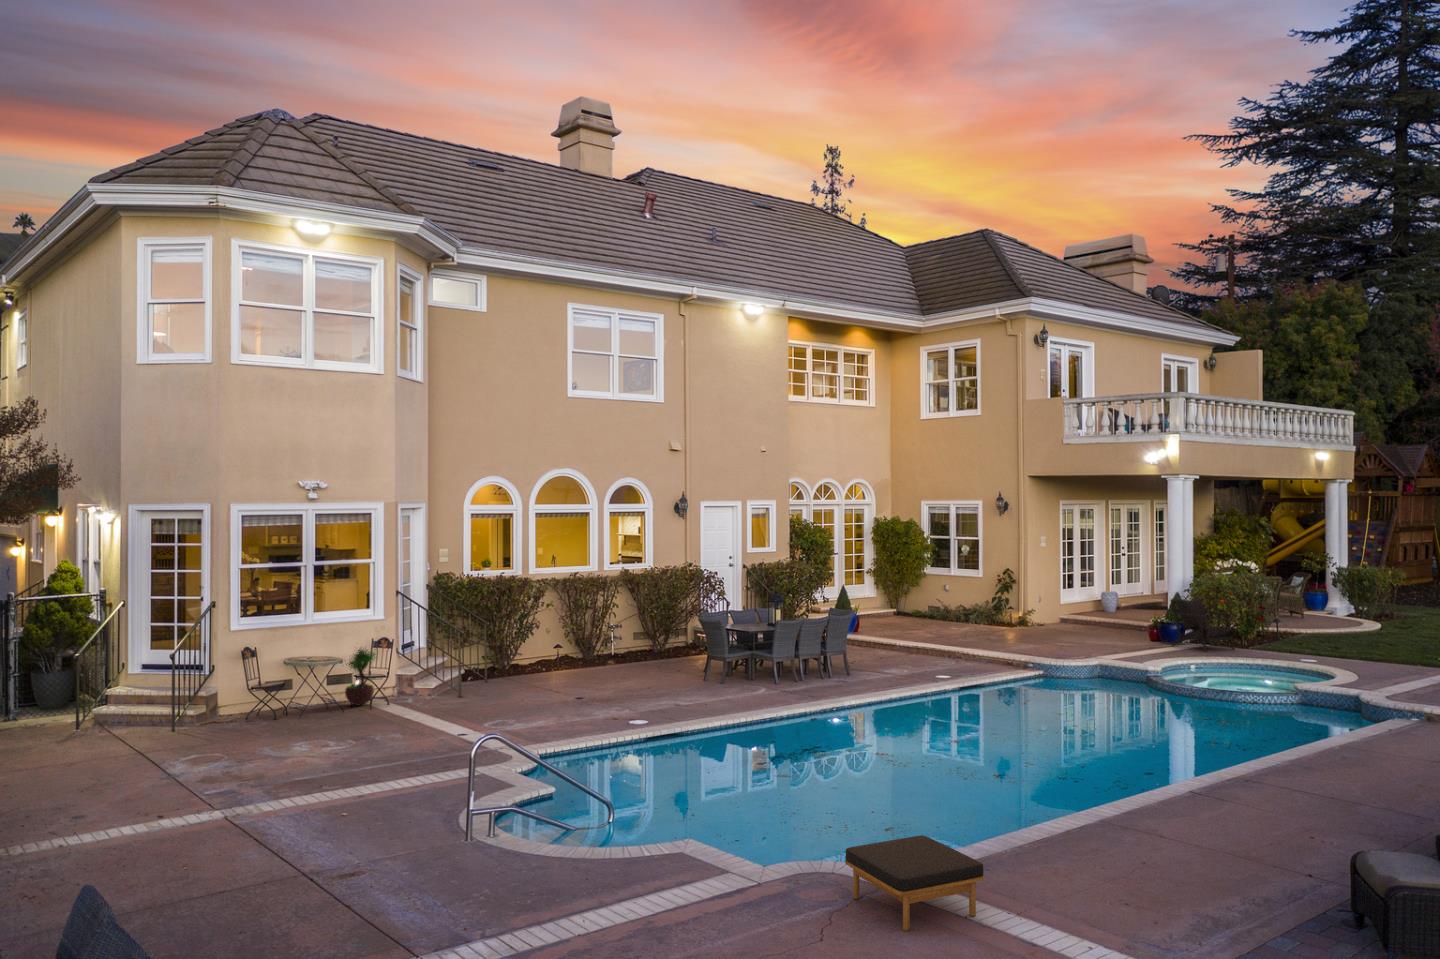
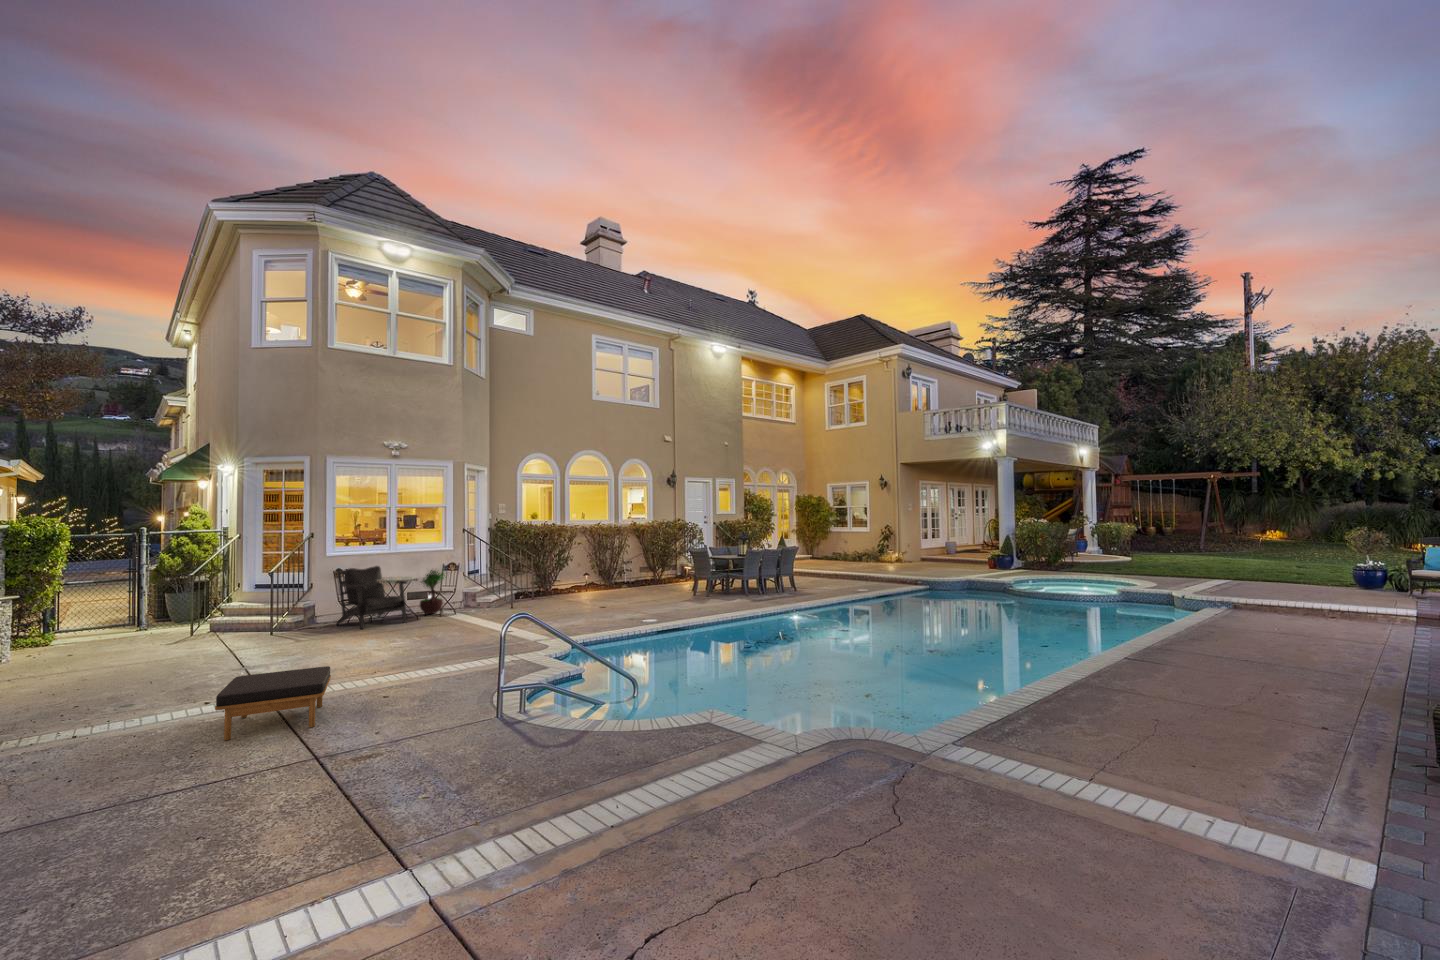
armchair: present [1171,598,1234,652] -> present [337,566,407,629]
ottoman: present [845,835,984,931] -> present [215,666,331,740]

